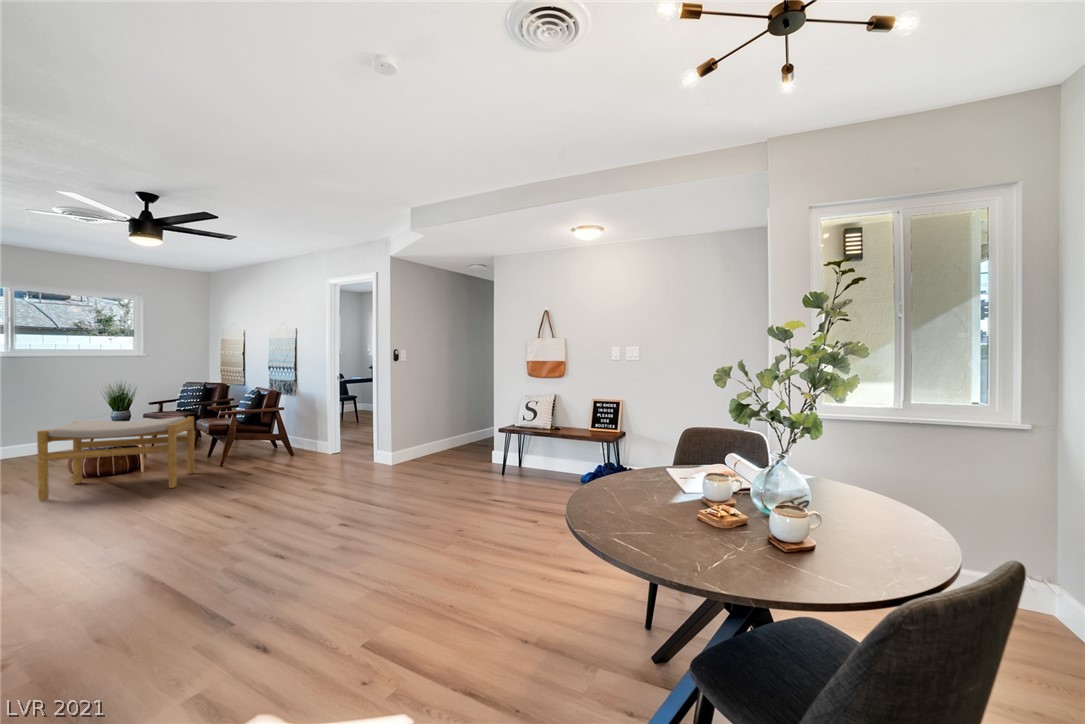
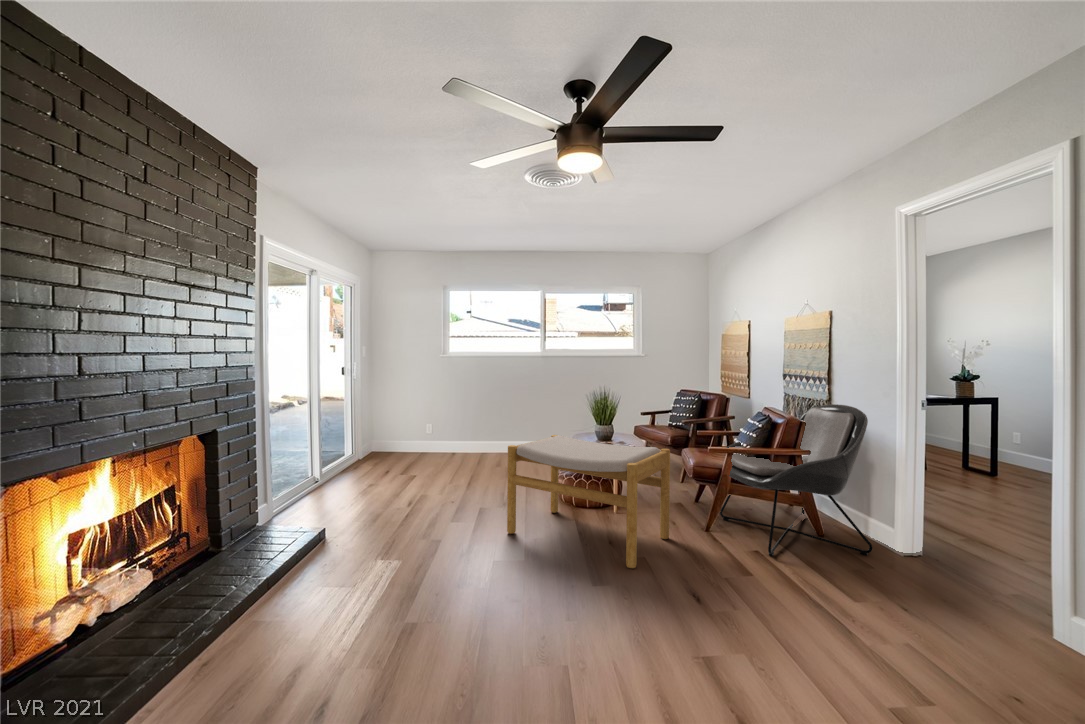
lounge chair: none [223,382,316,465] -> present [720,404,873,556]

